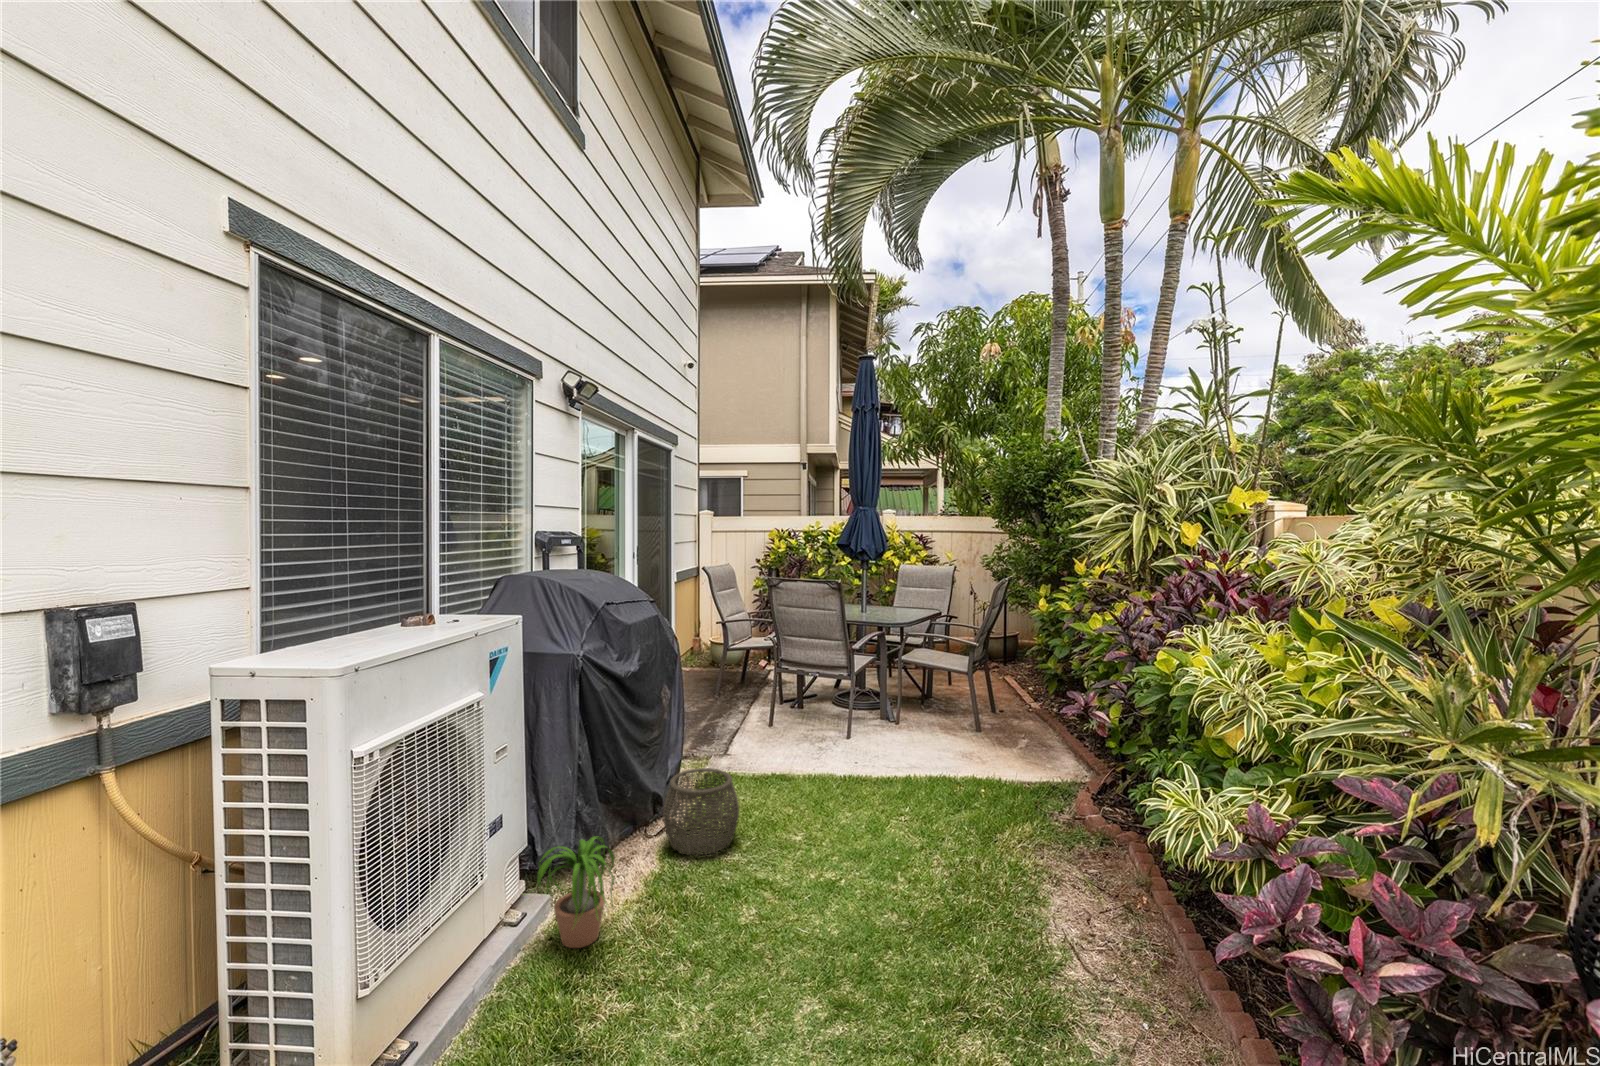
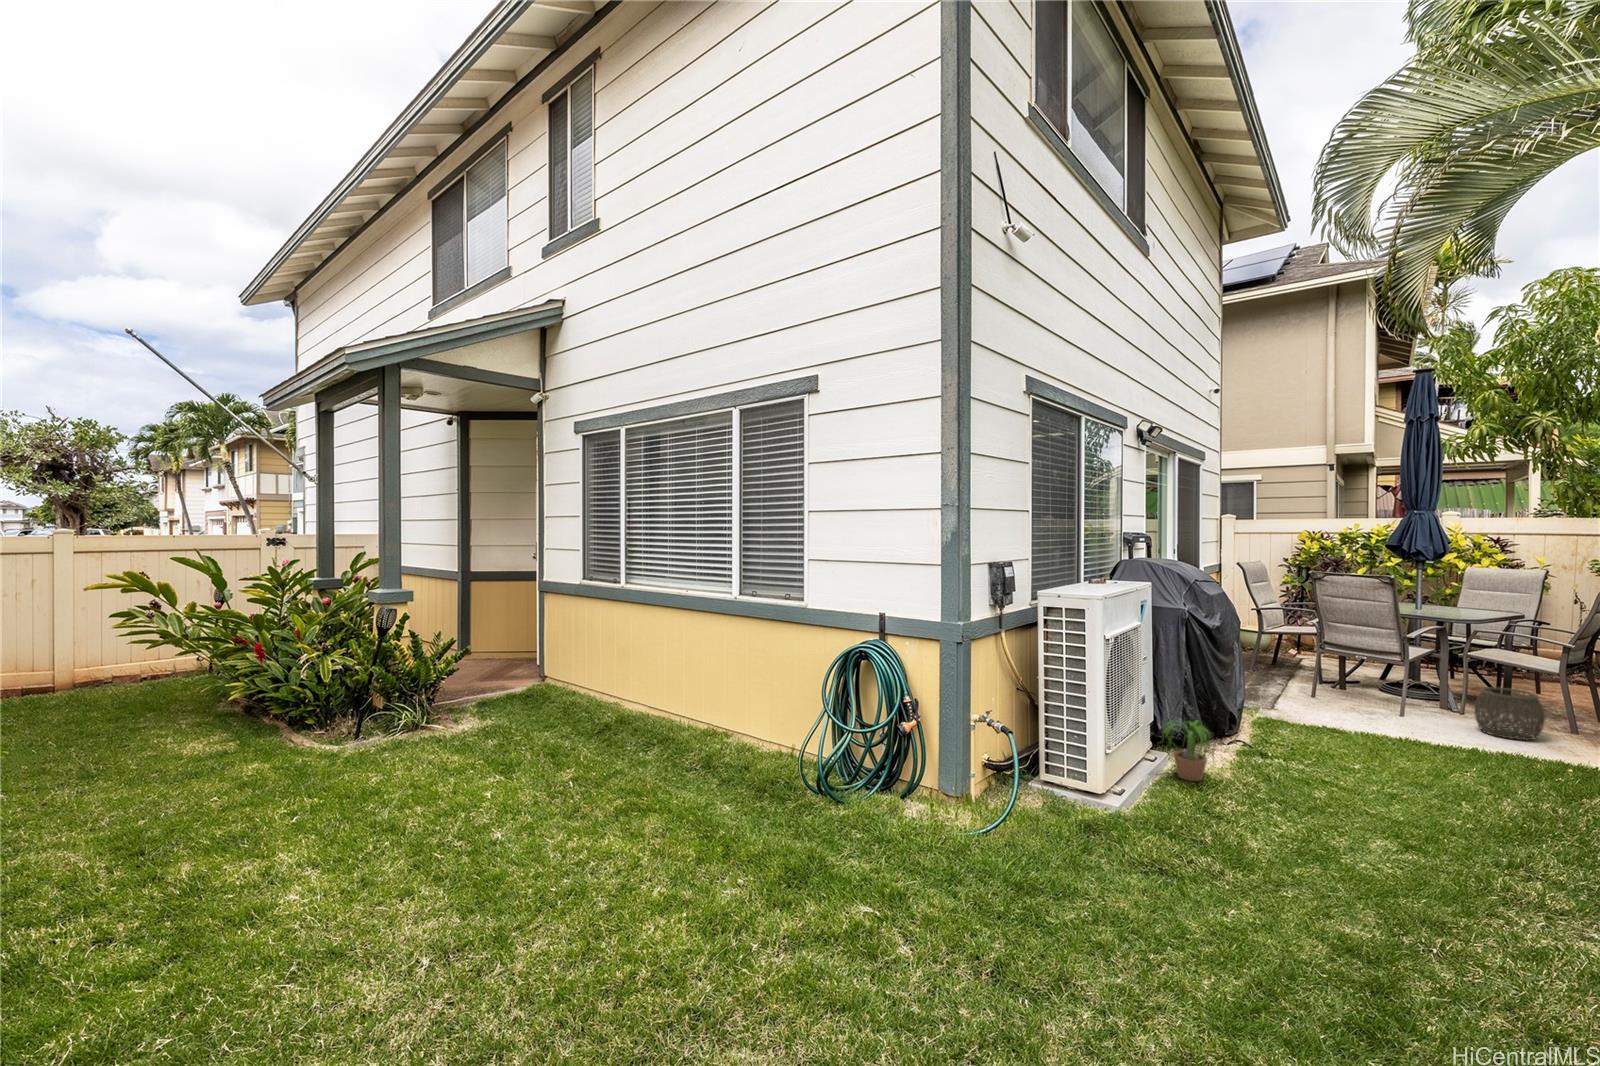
woven basket: present [663,768,739,856] -> present [1474,687,1545,740]

